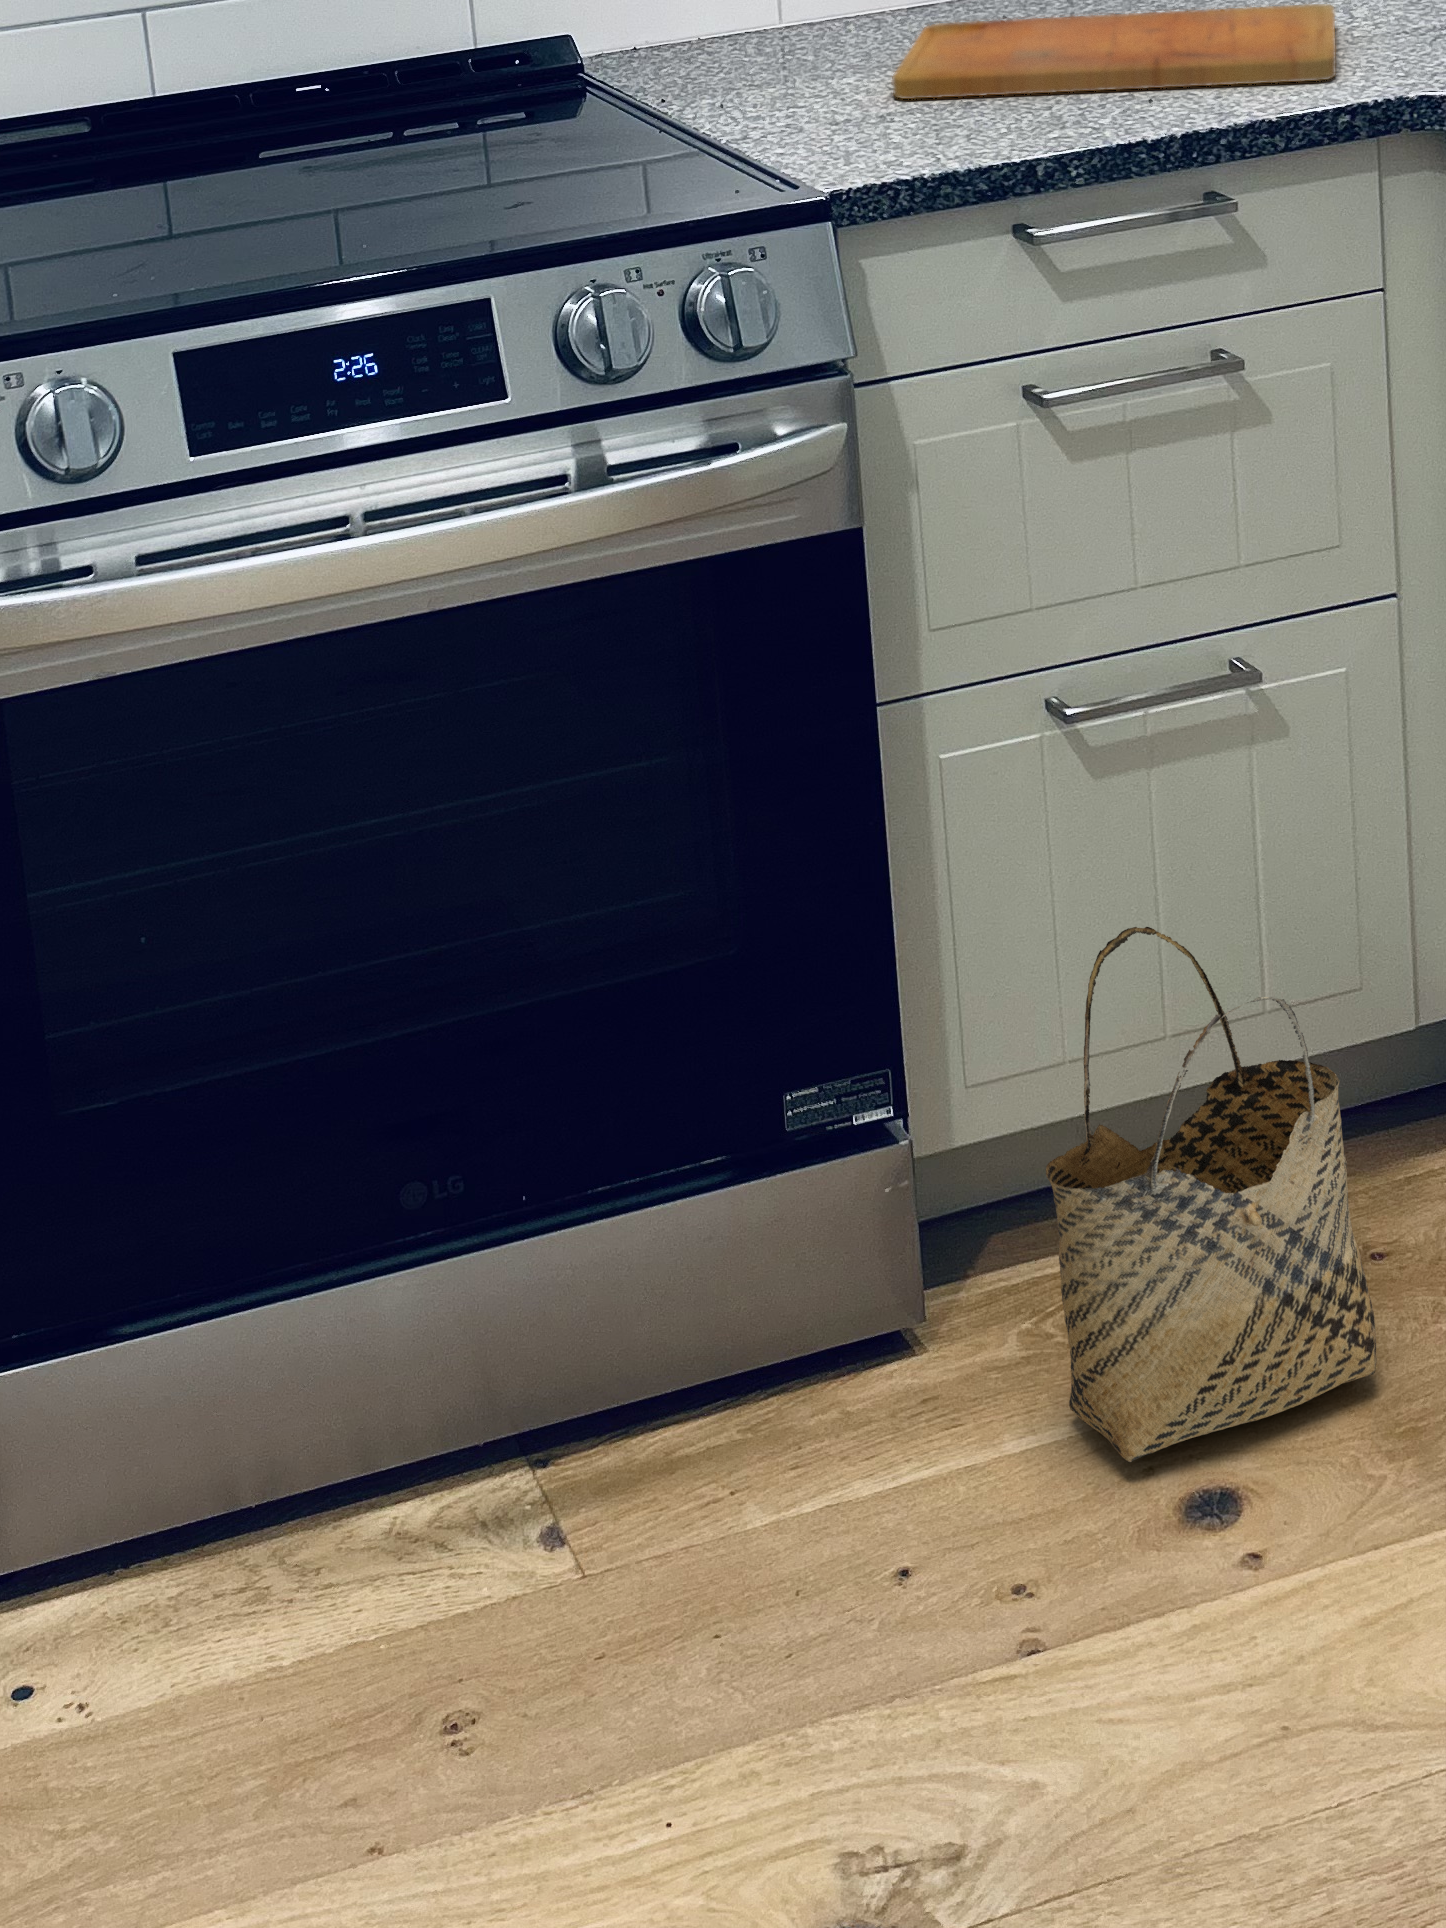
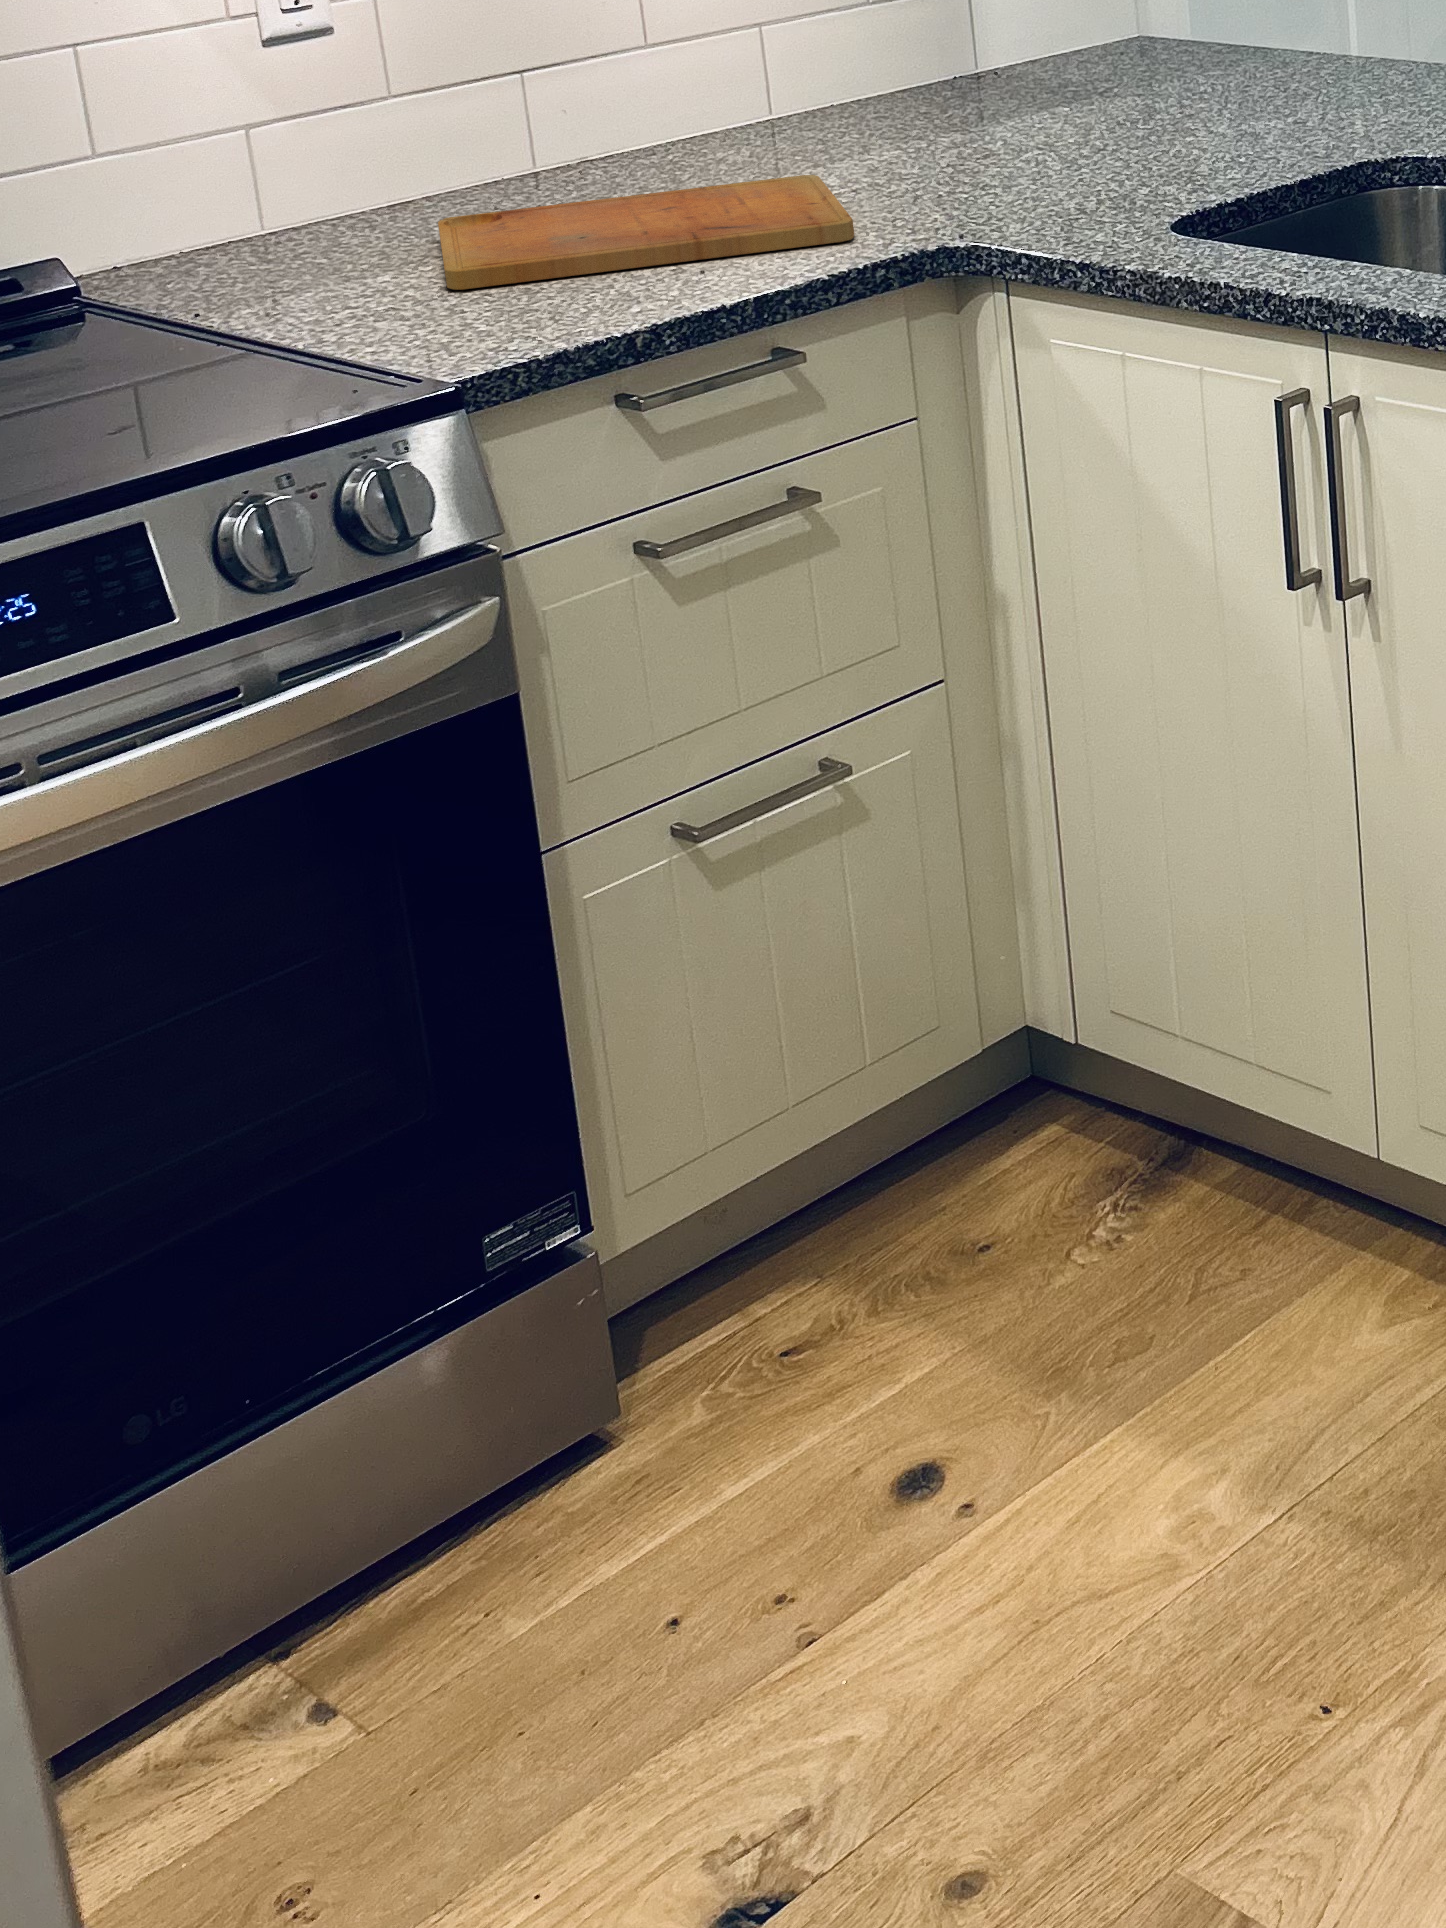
woven basket: present [1046,927,1377,1462] -> none [746,1004,1021,1468]

